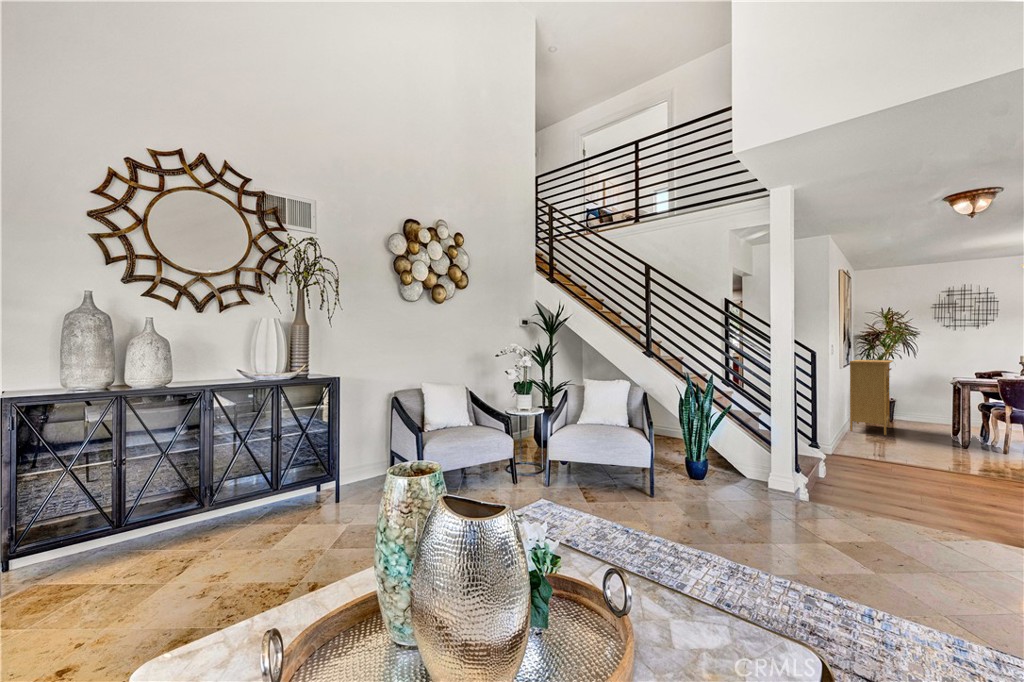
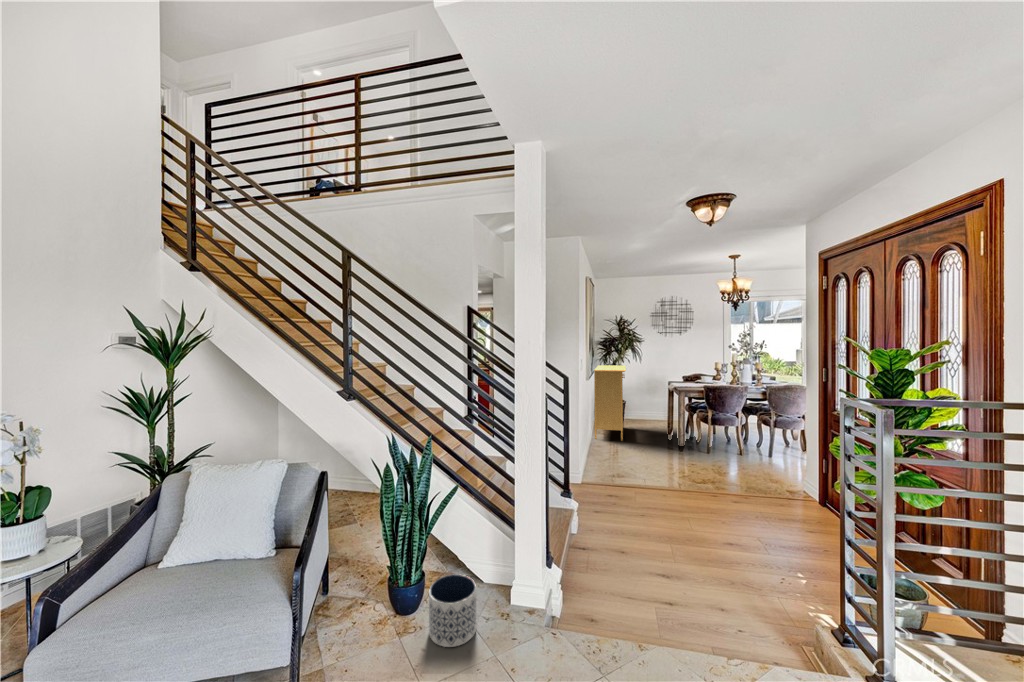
planter: none [714,459,745,492] -> present [429,574,476,647]

